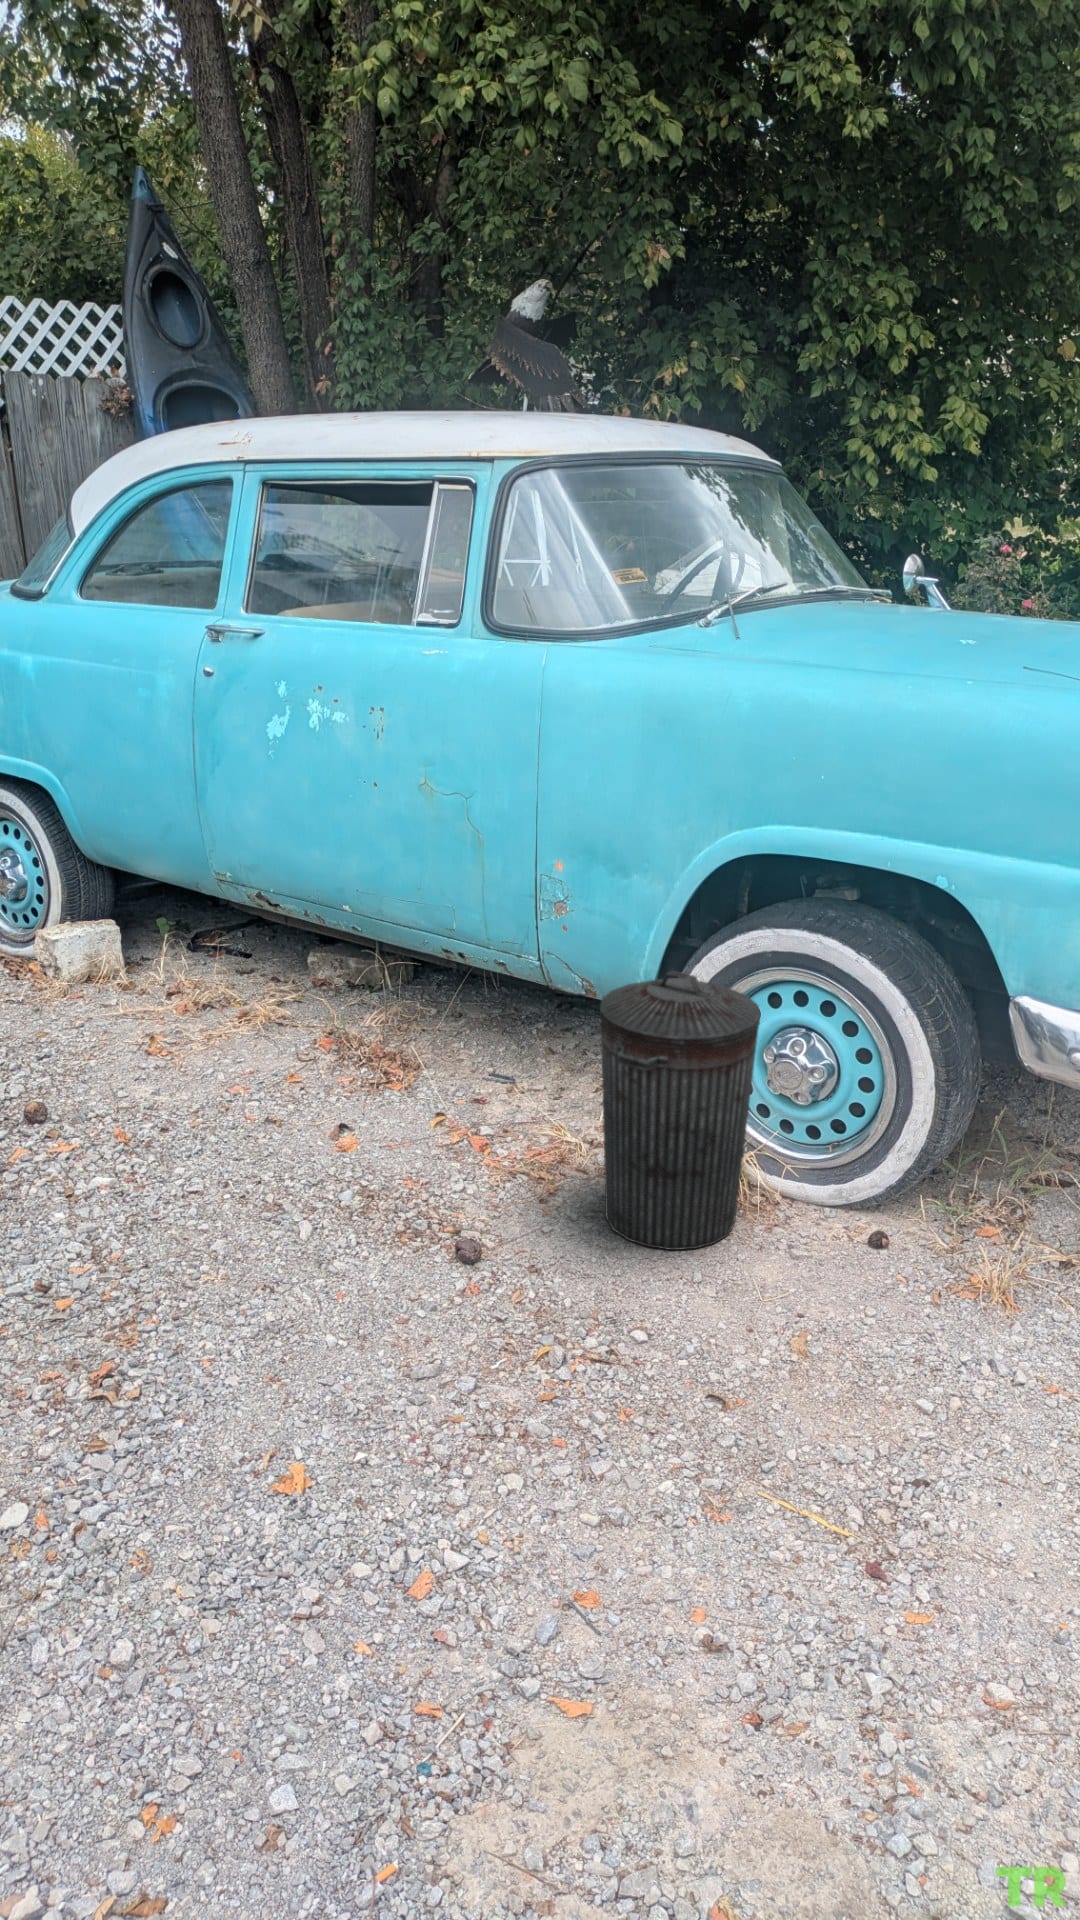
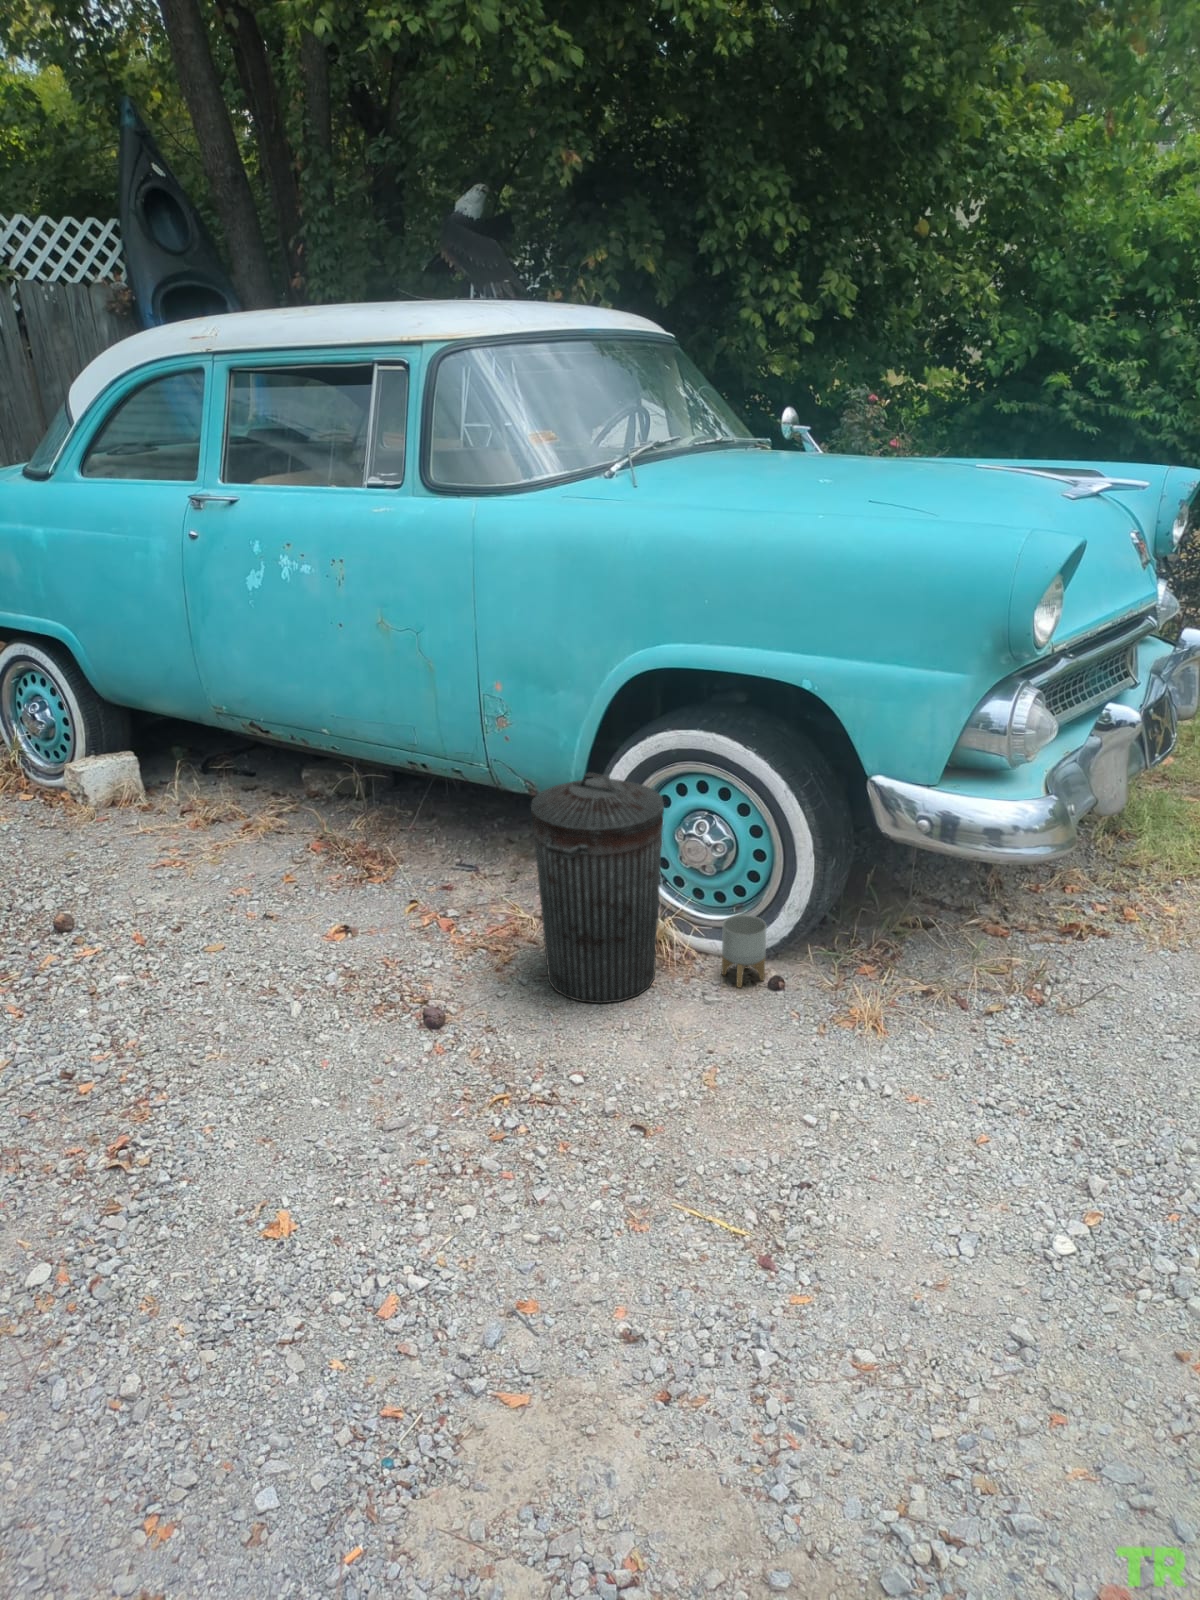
planter: none [817,1154,876,1243] -> present [722,915,767,988]

